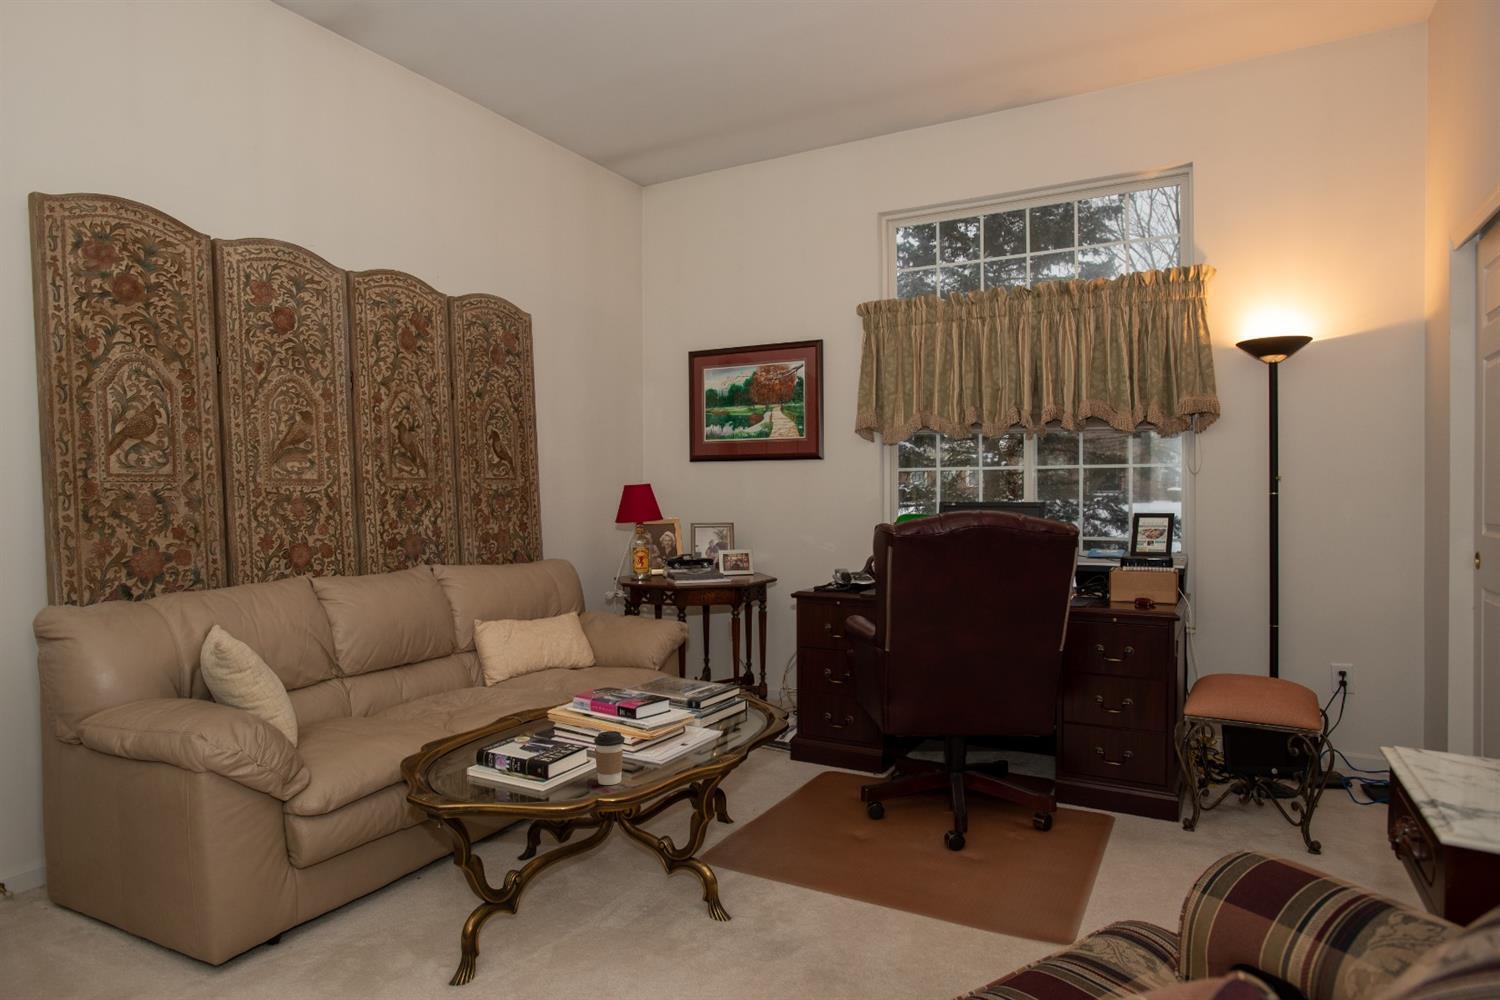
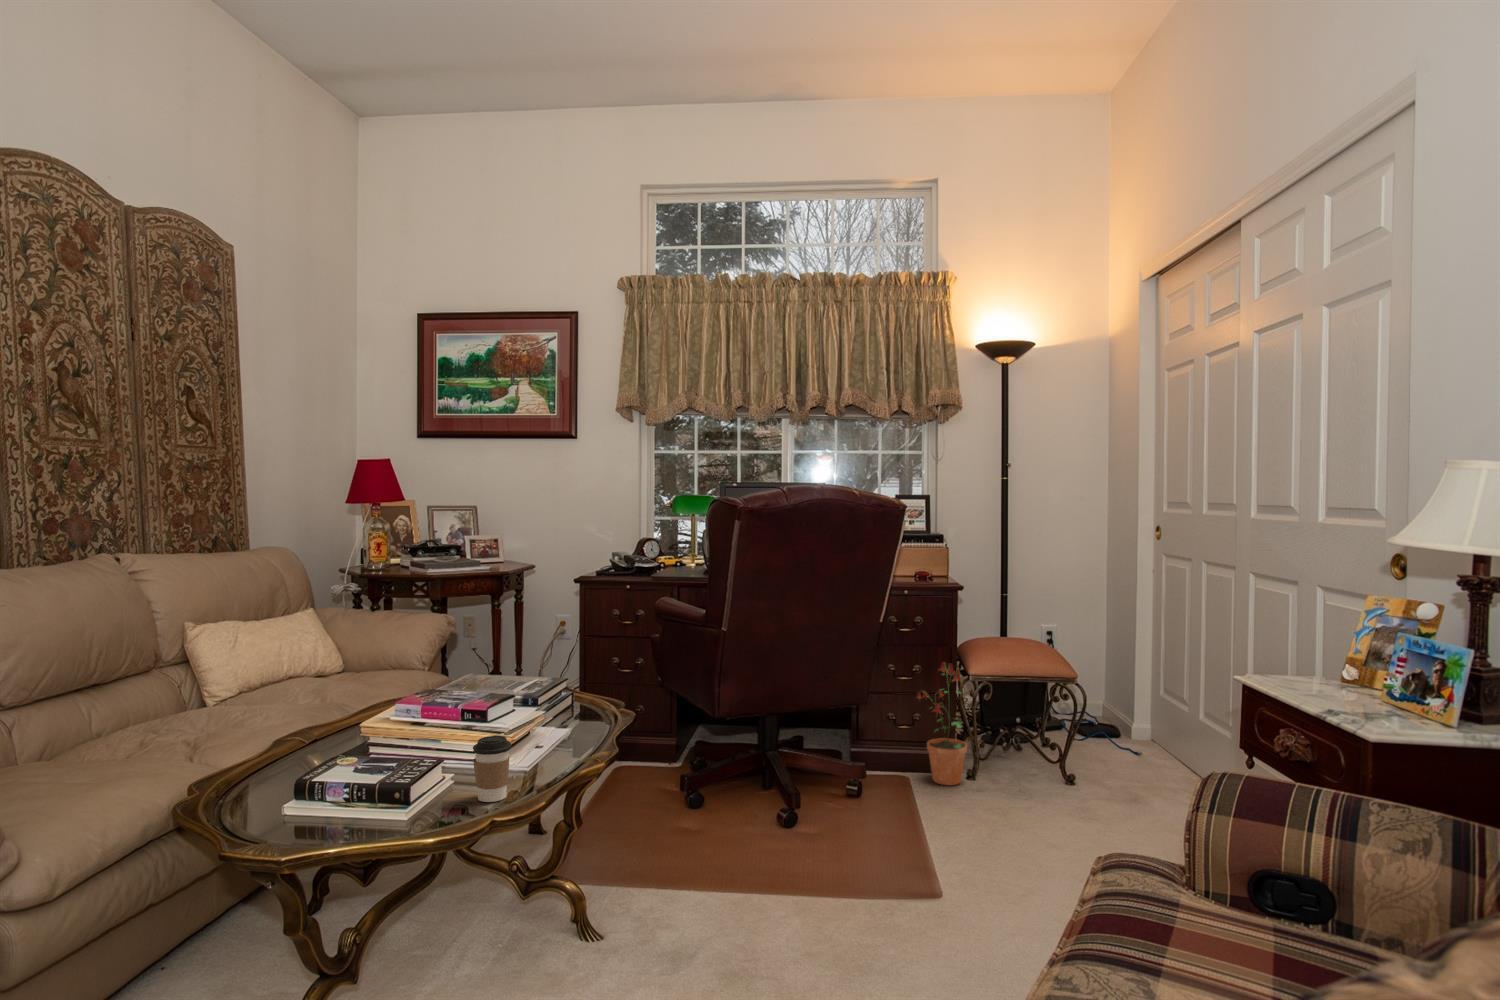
potted plant: none [1130,700,1186,836] -> present [917,663,967,785]

